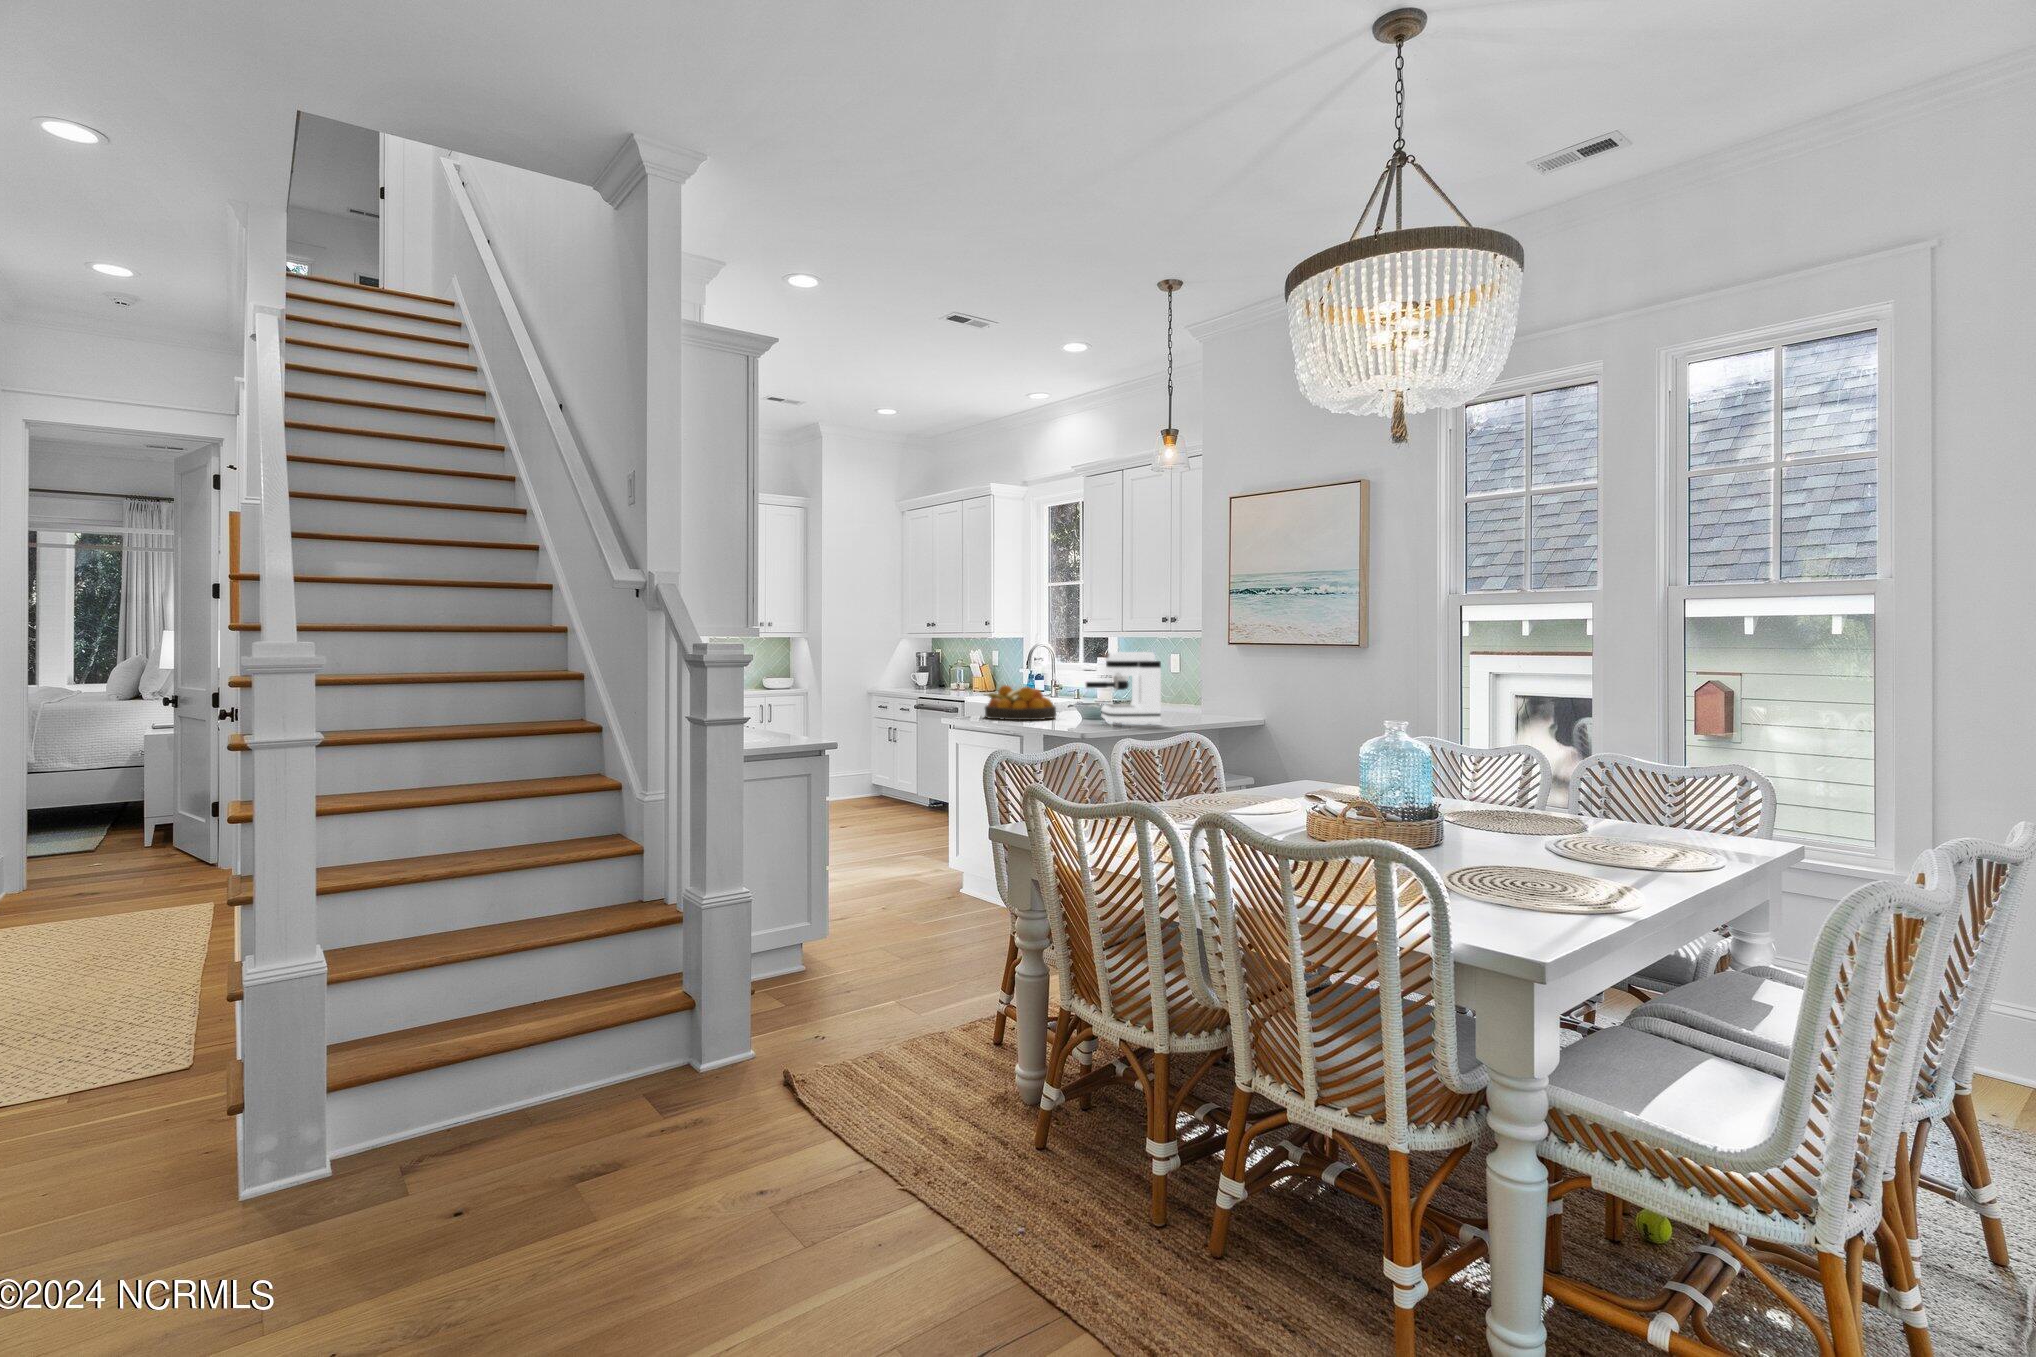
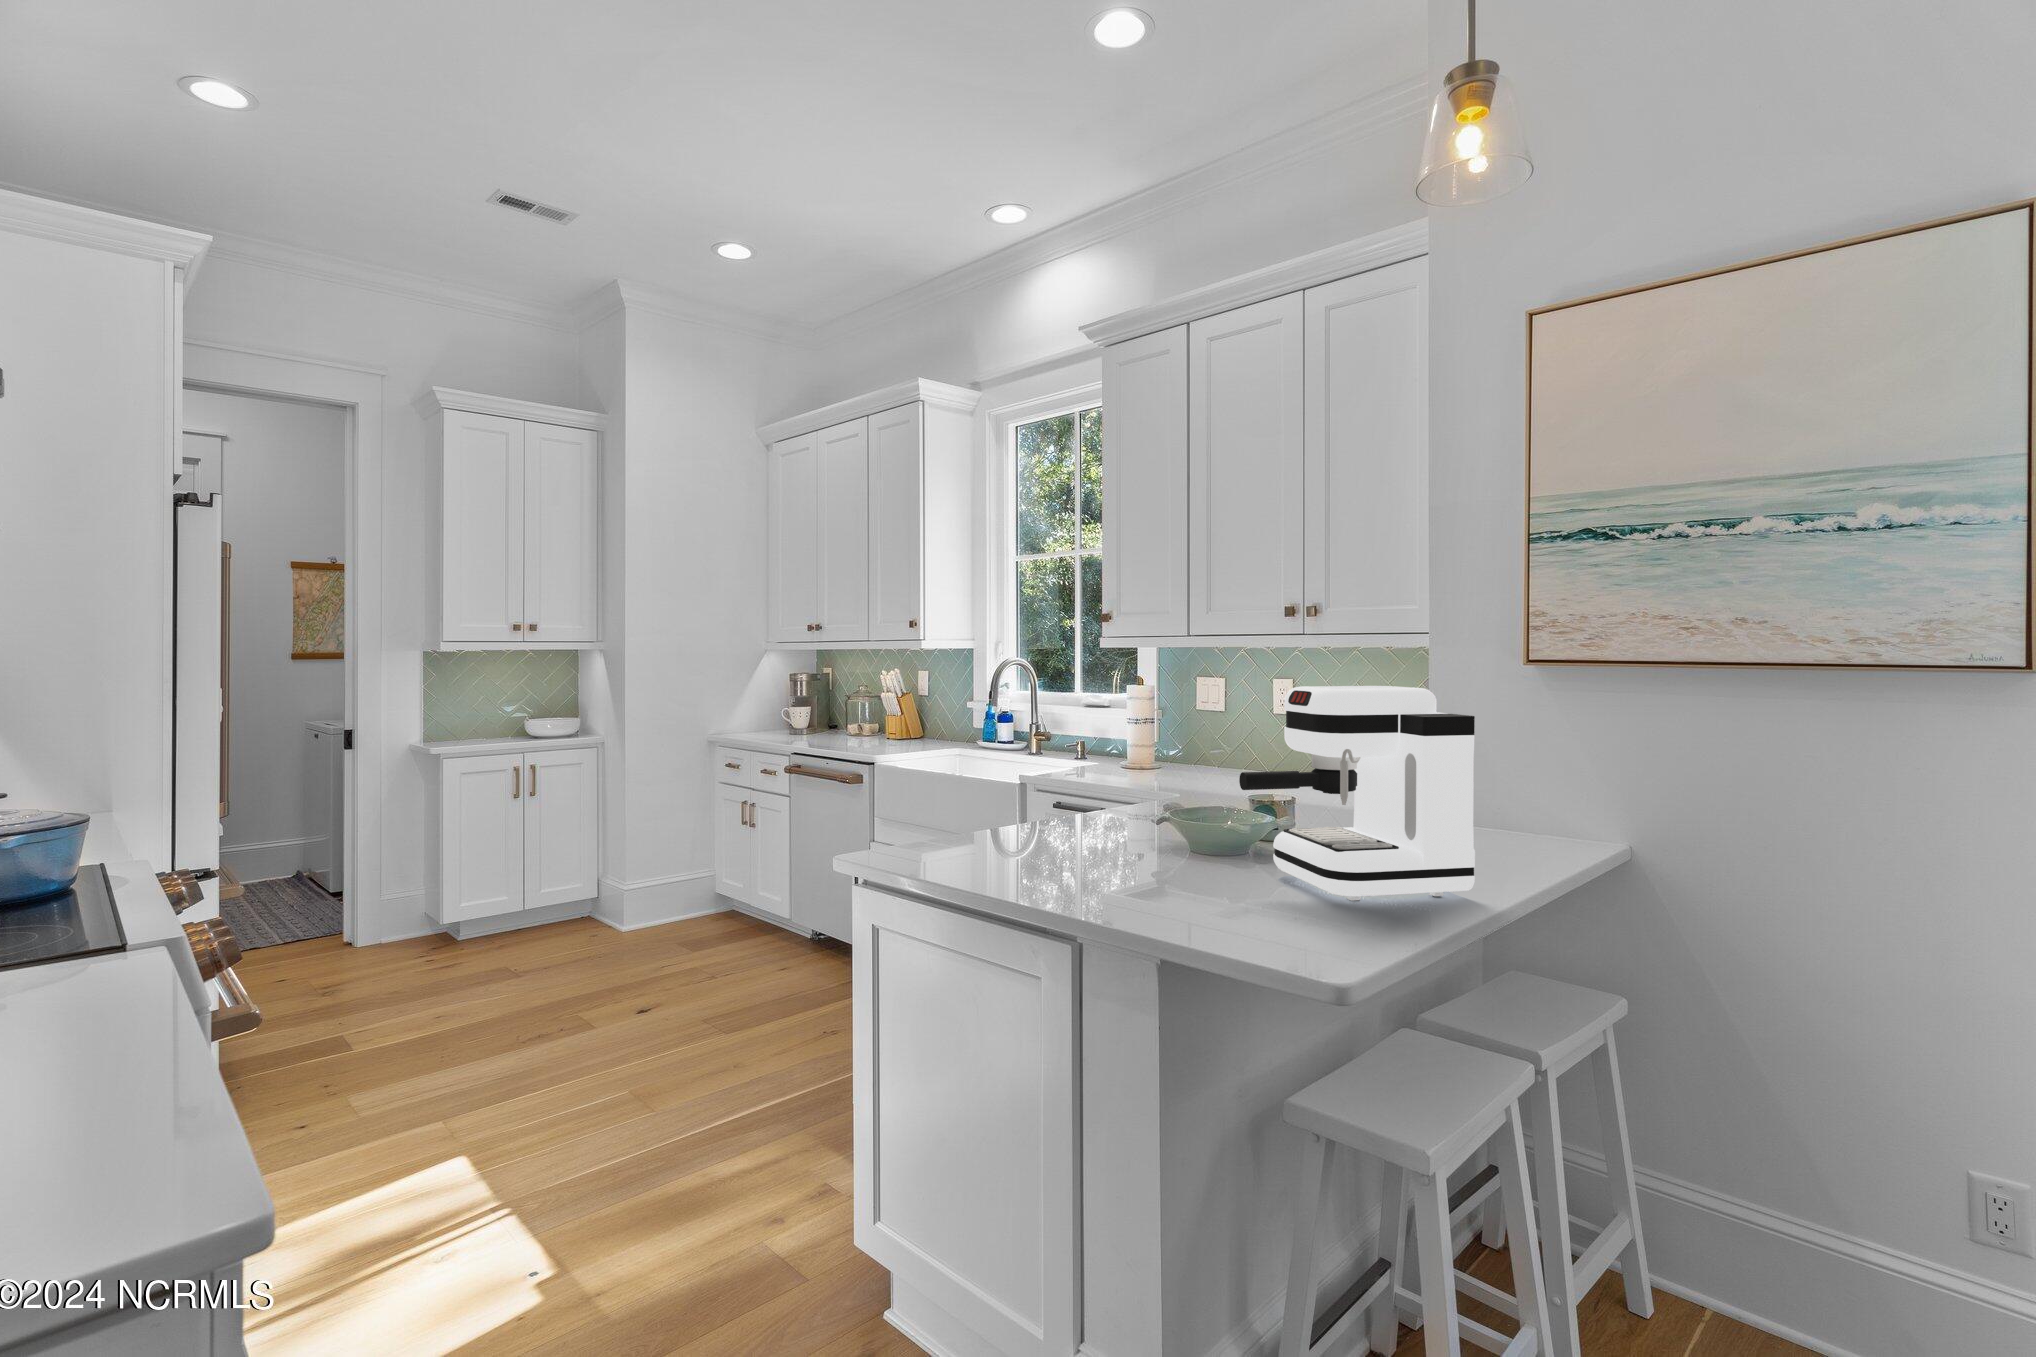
fruit bowl: present [985,685,1056,720] -> none [944,775,1141,882]

